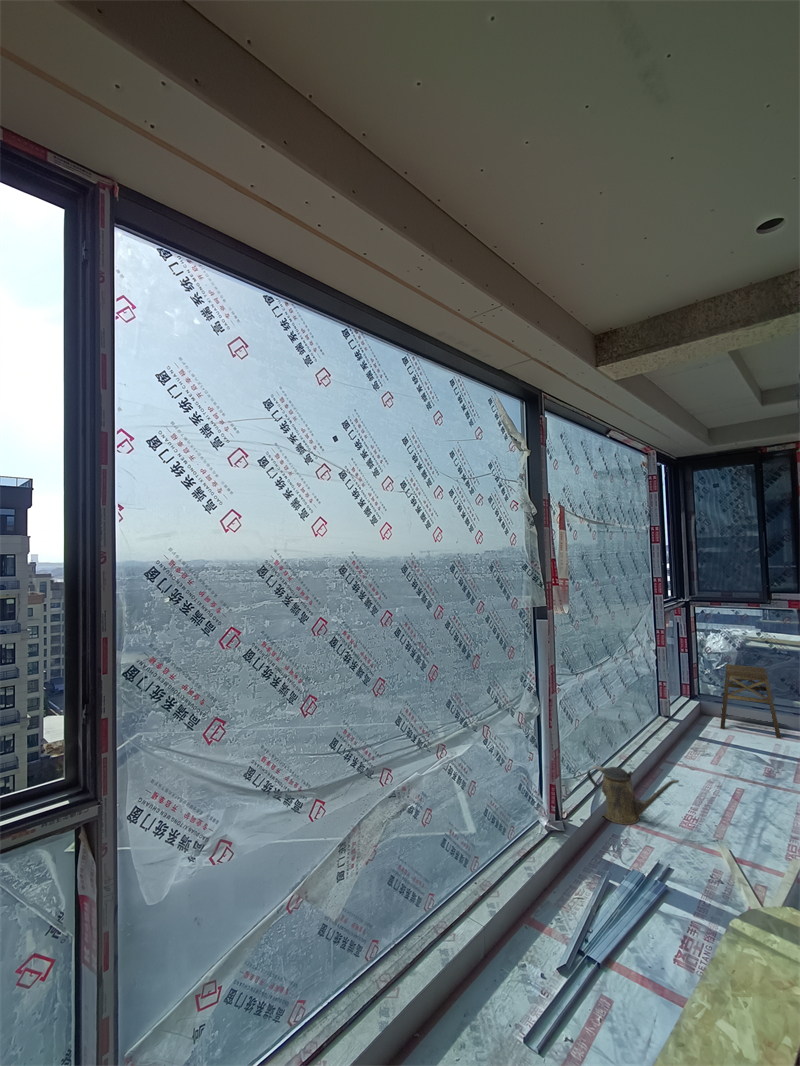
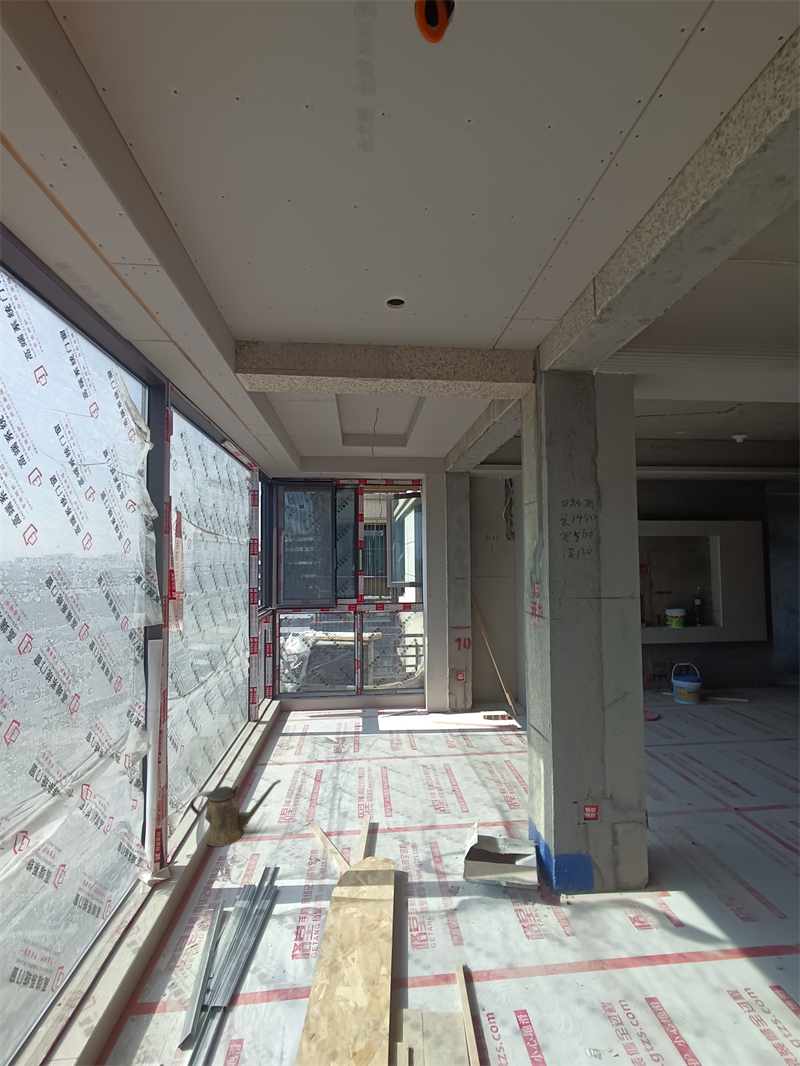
stool: present [720,664,781,739] -> none [298,660,343,722]

